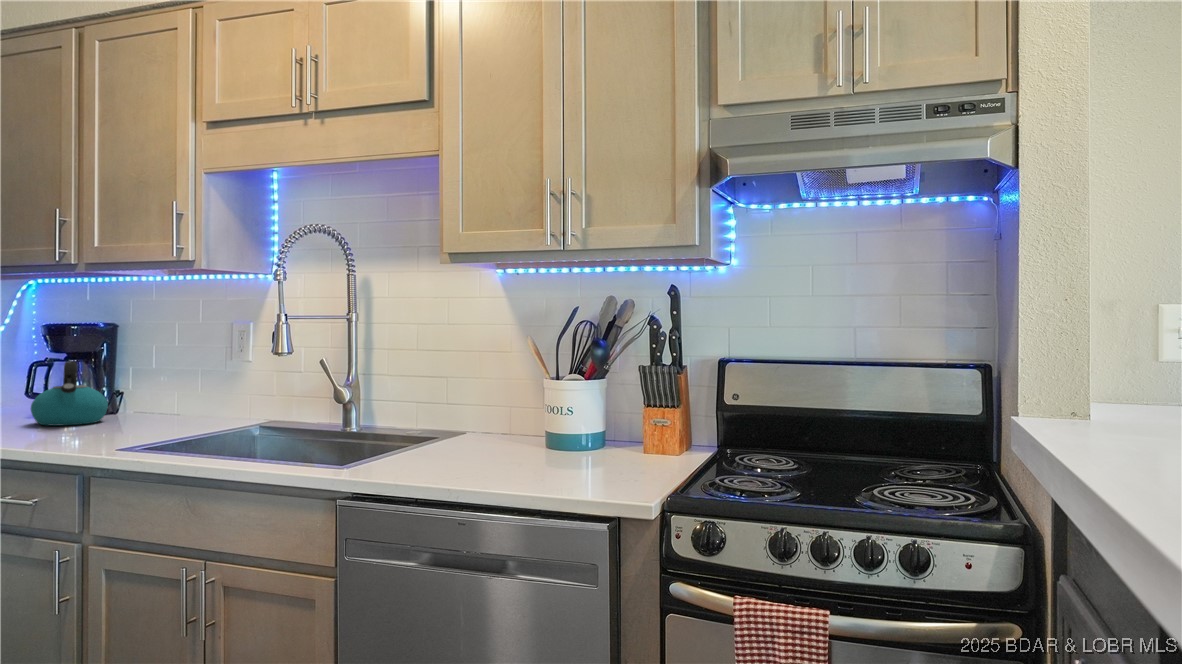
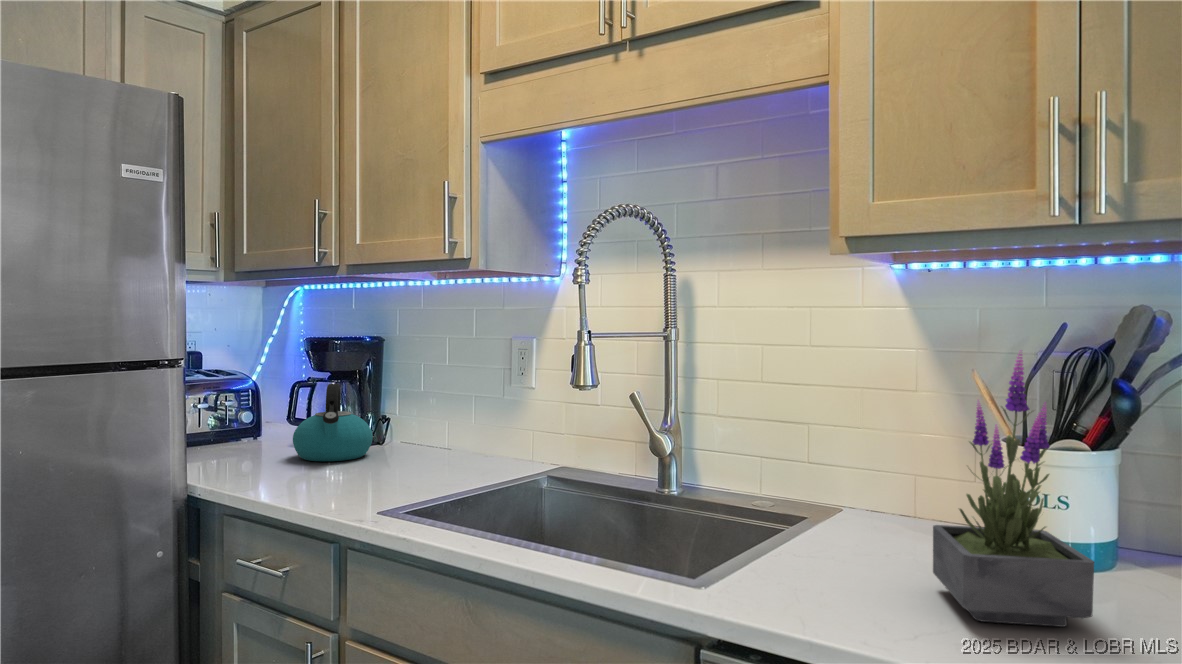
potted plant: none [487,318,554,469] -> present [933,354,1094,627]

